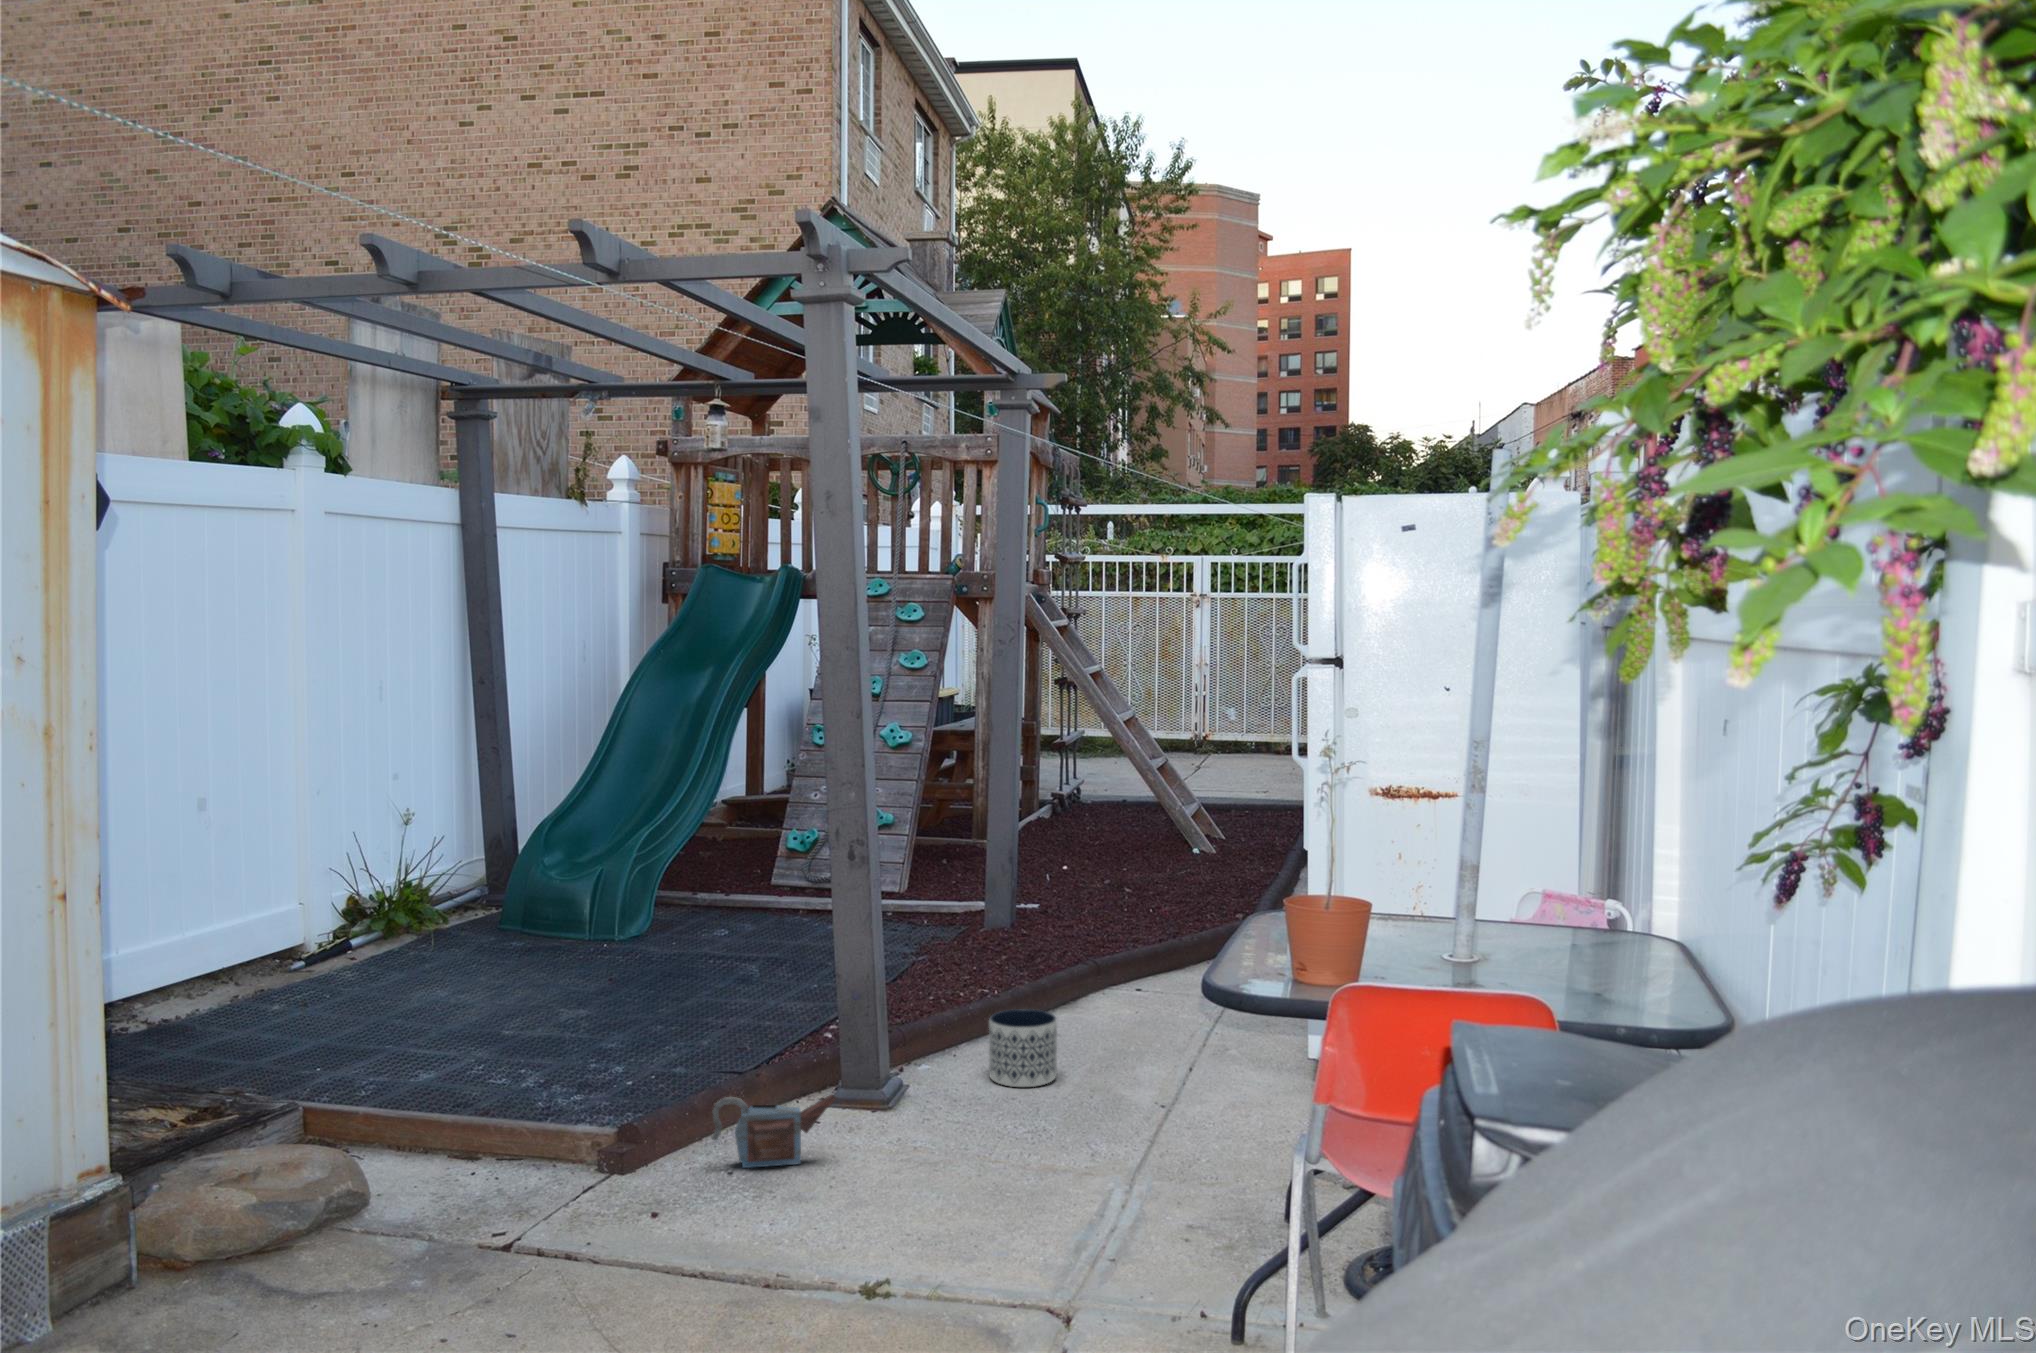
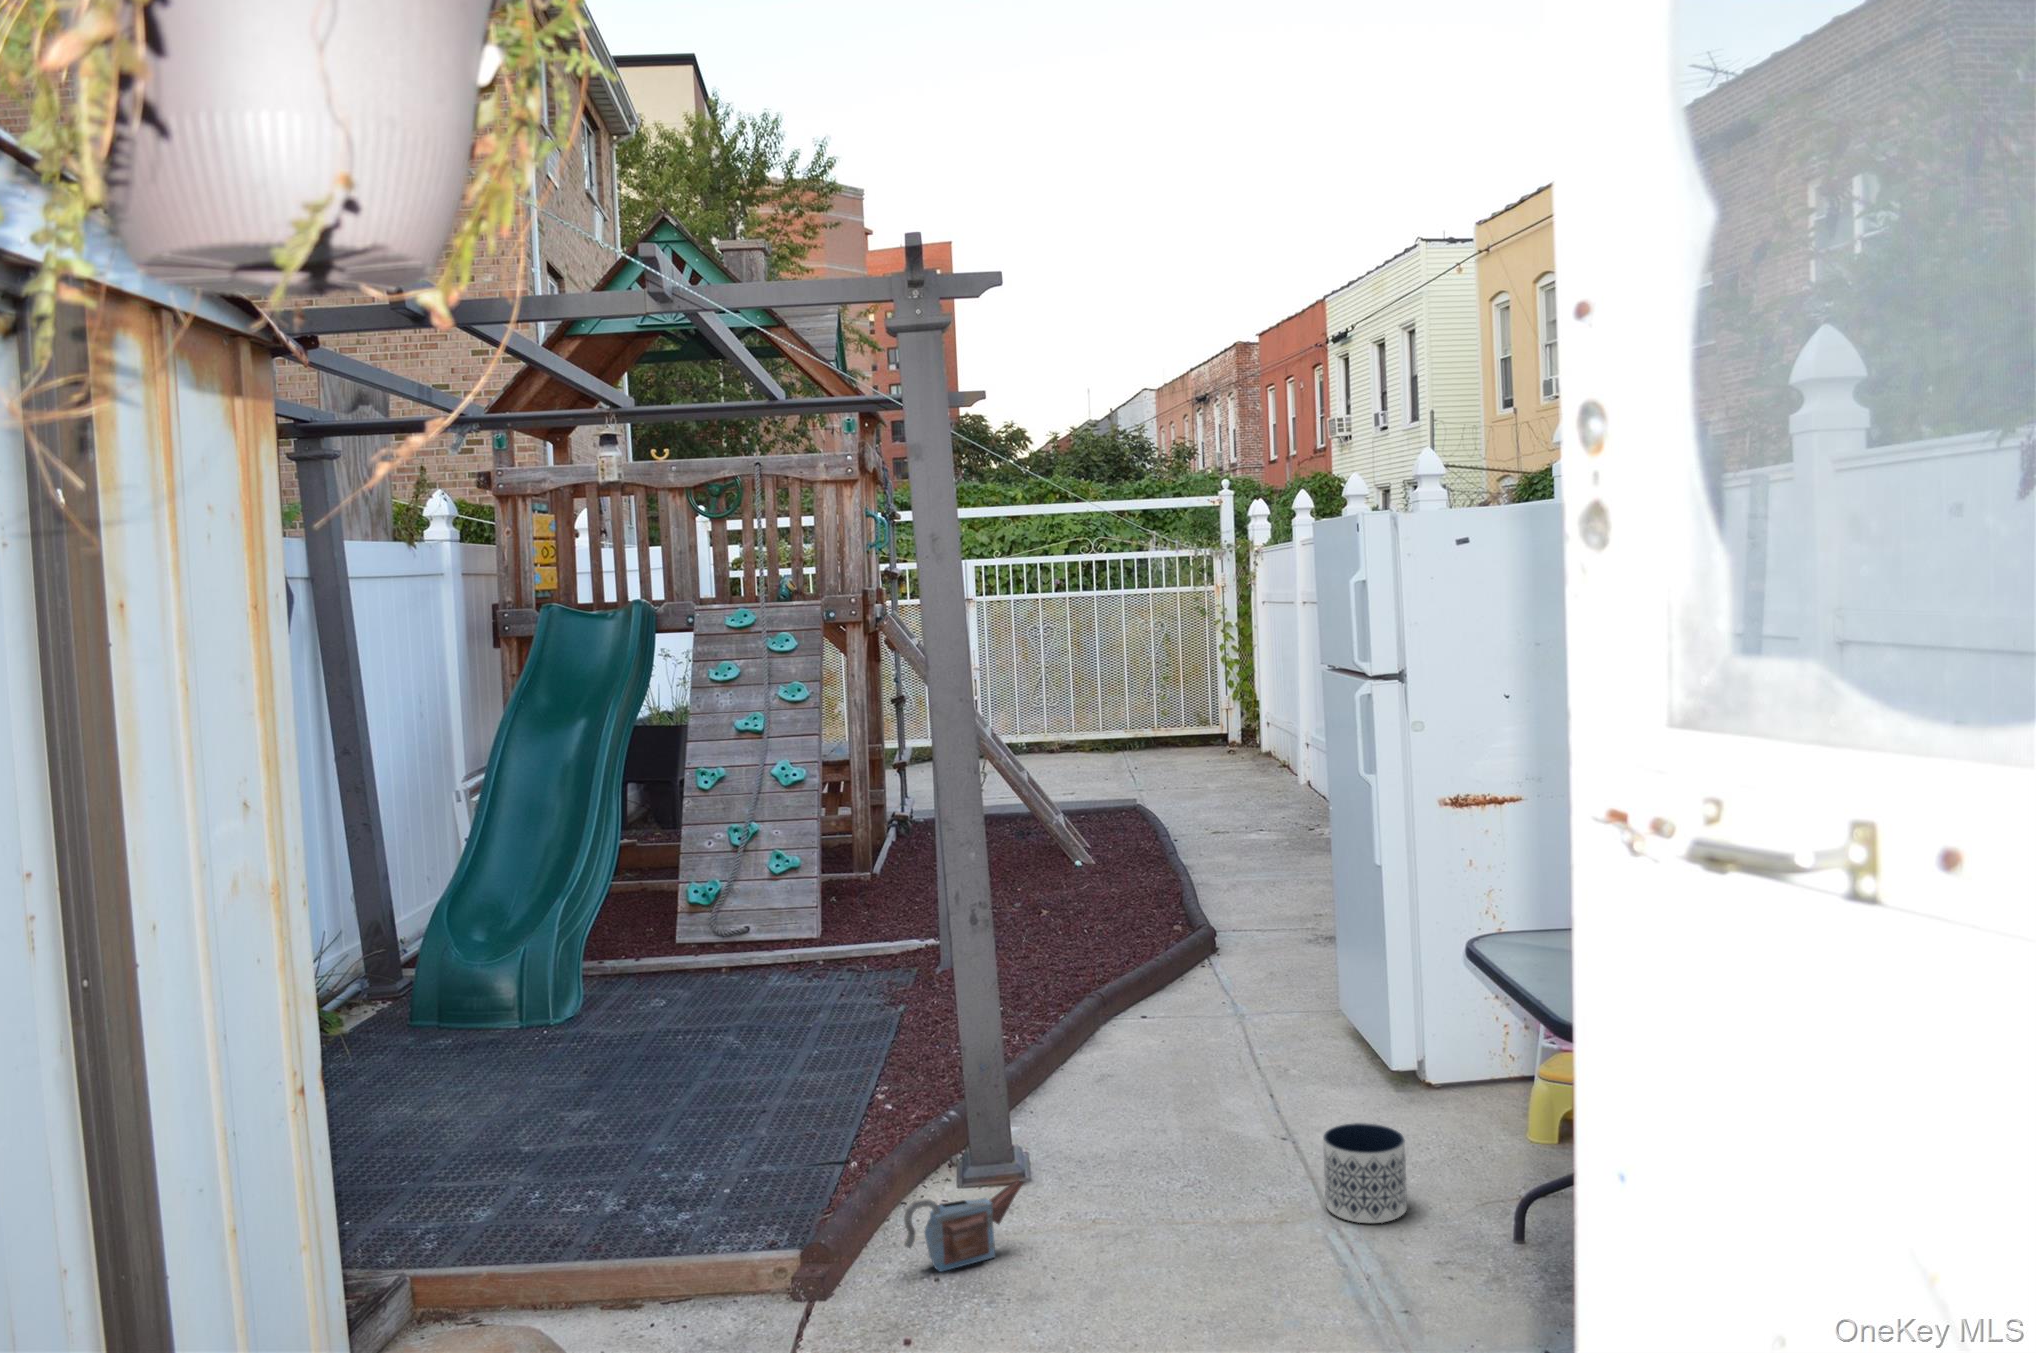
planter: present [989,1009,1057,1087] -> present [1323,1123,1407,1224]

